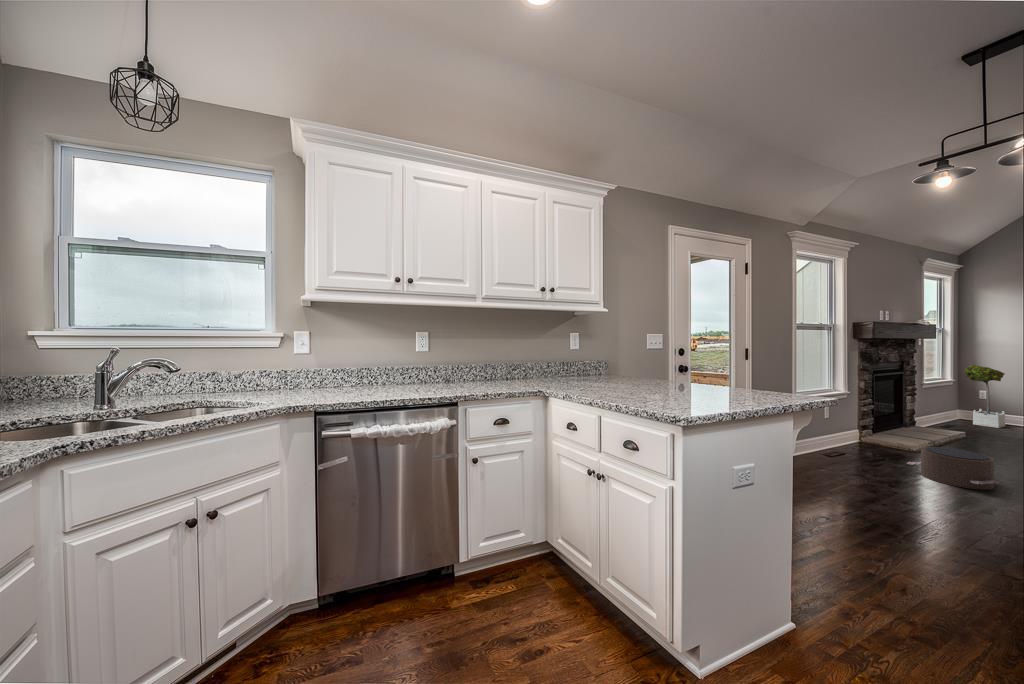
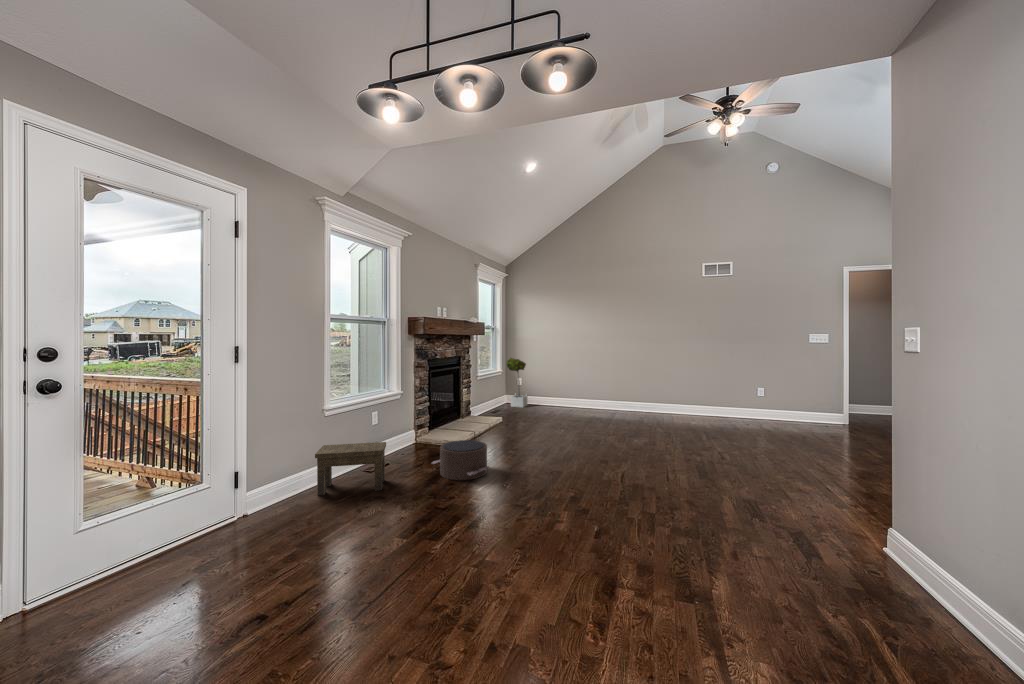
side table: none [793,428,863,475] -> present [315,442,386,495]

